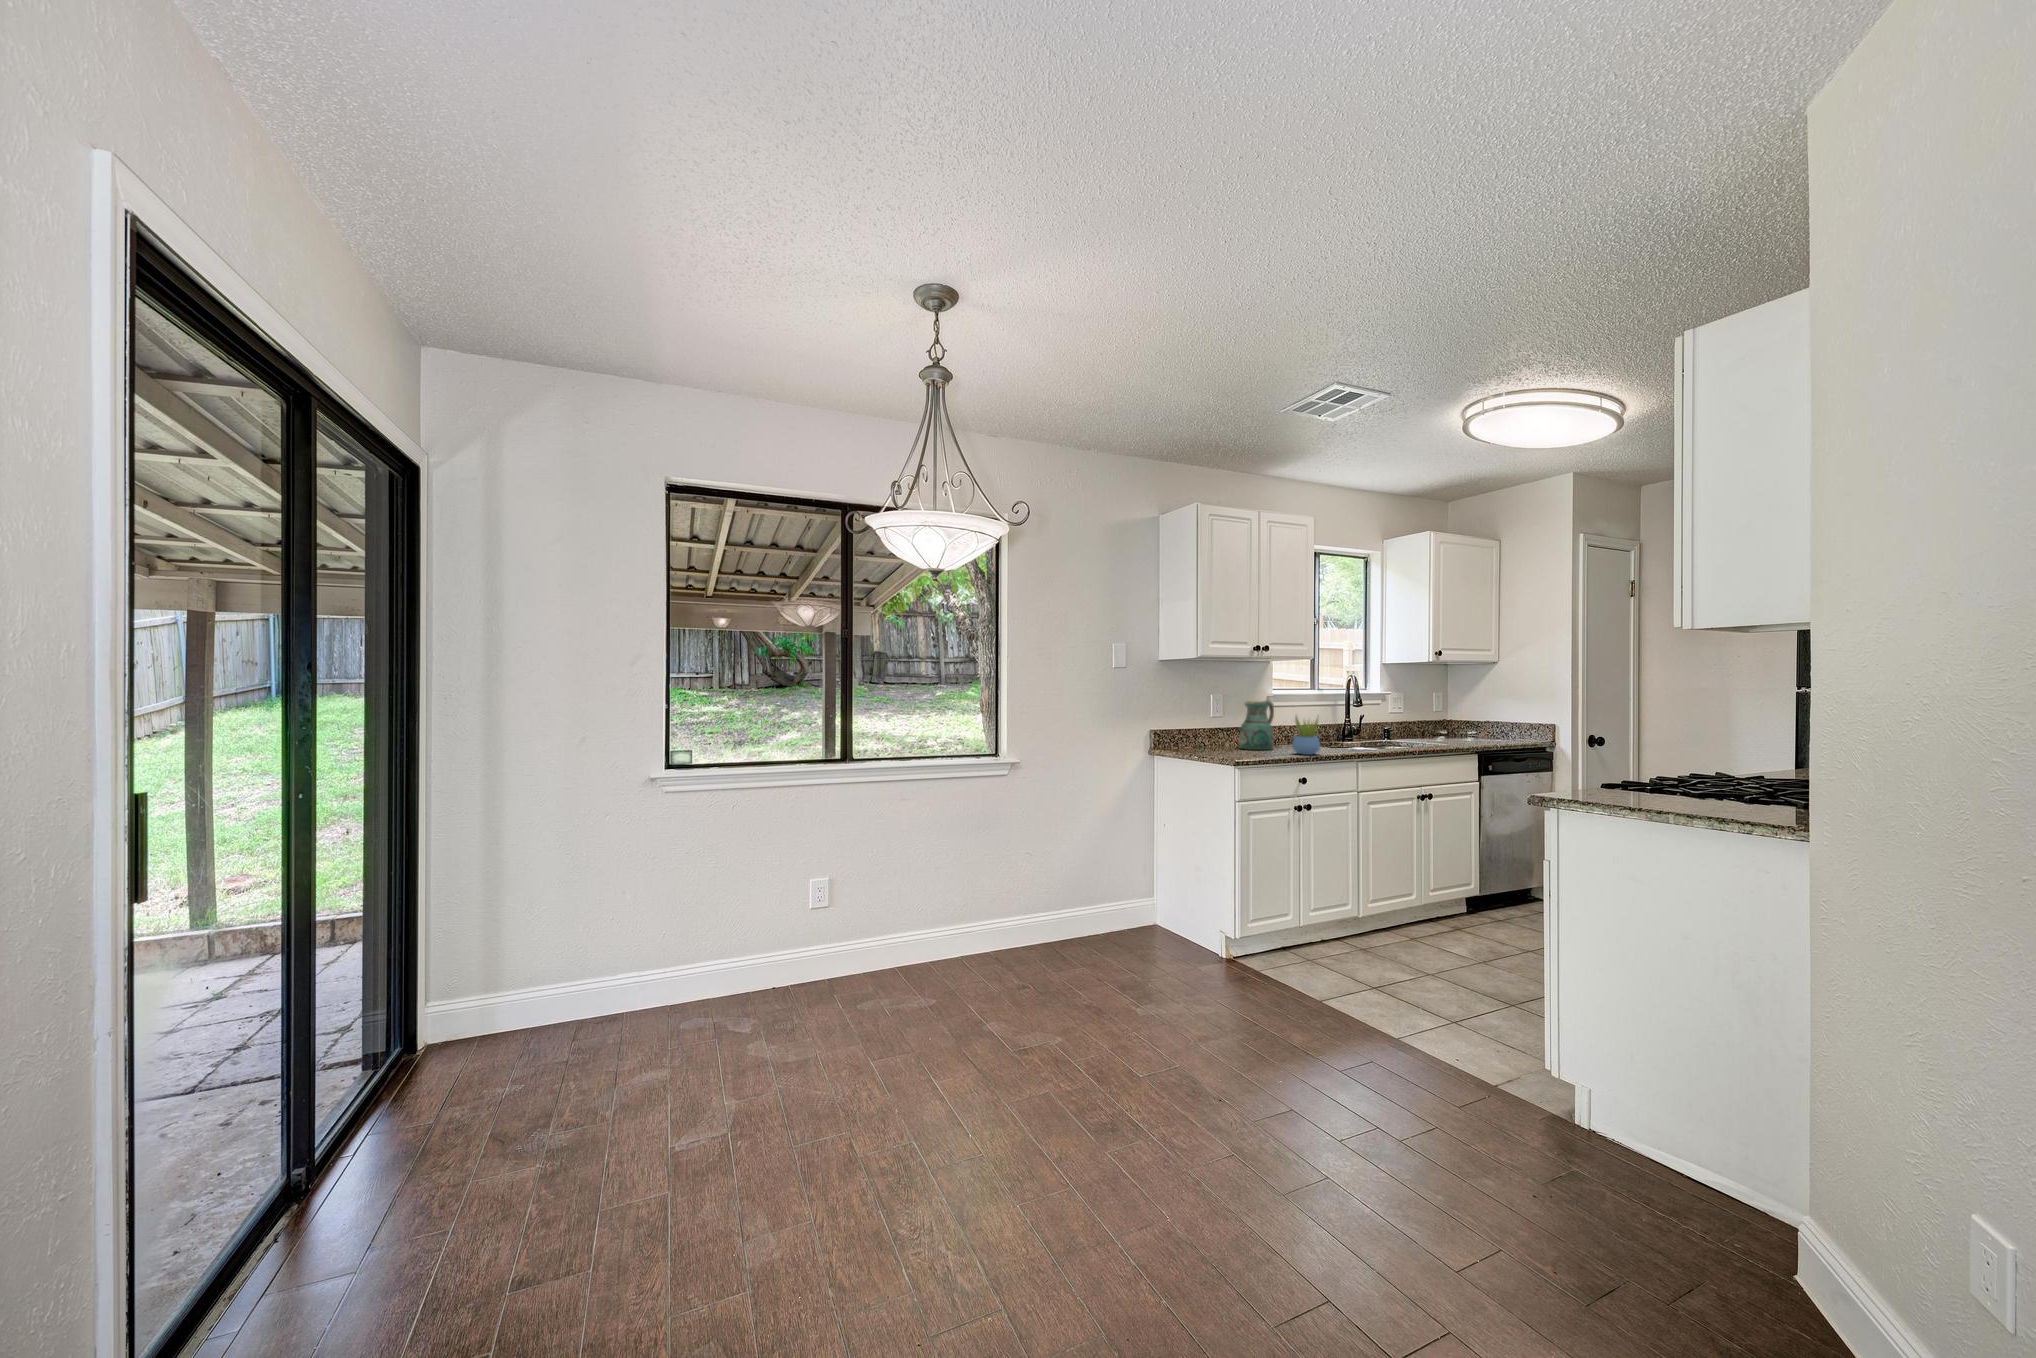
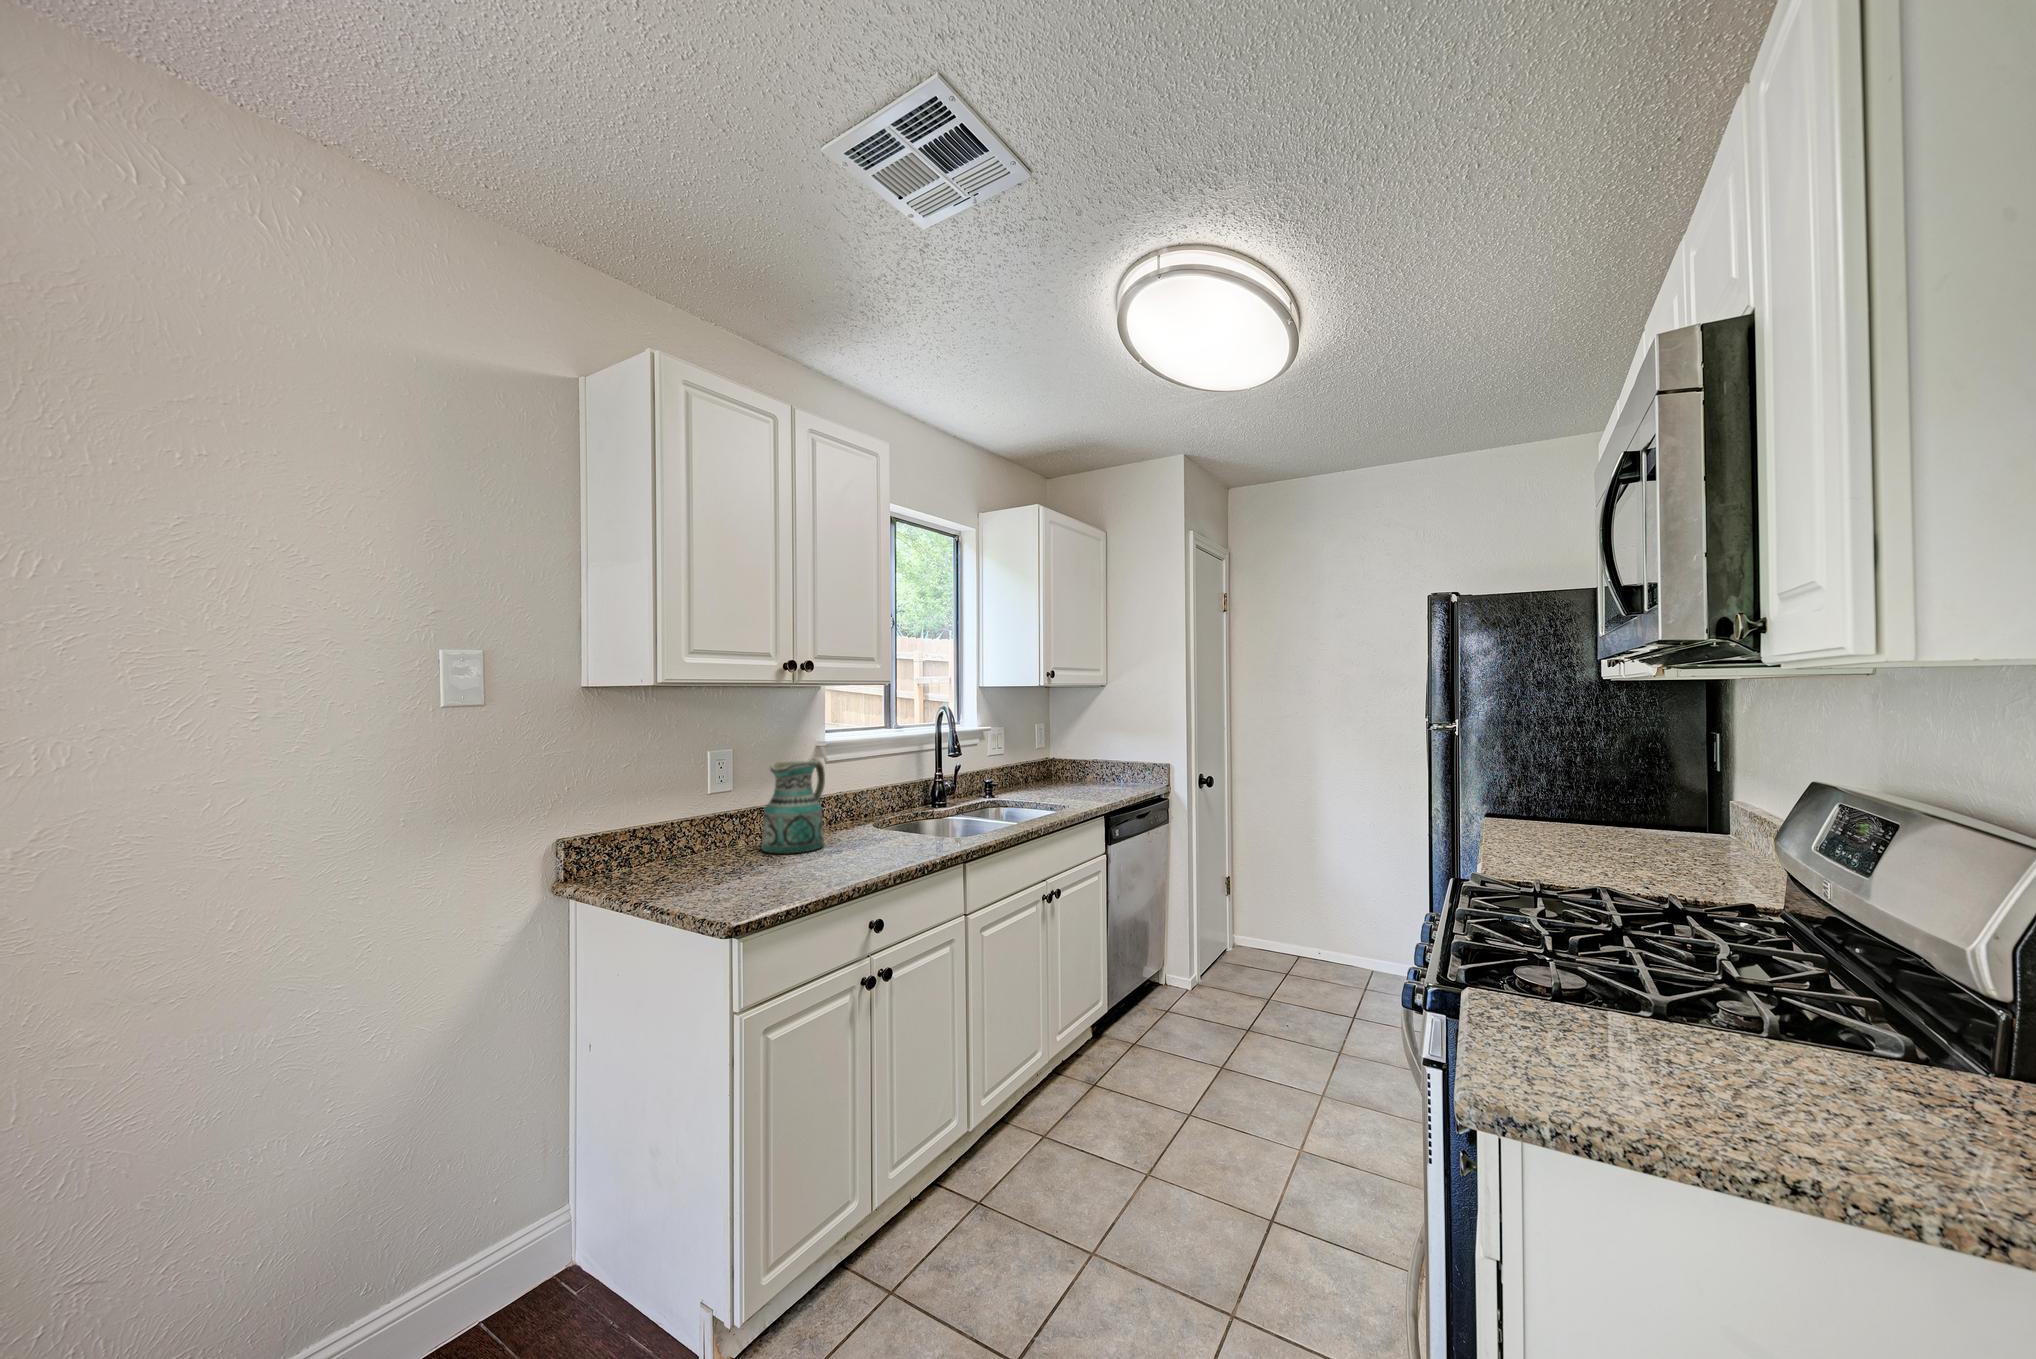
succulent plant: present [1292,716,1320,755] -> none [855,785,905,862]

